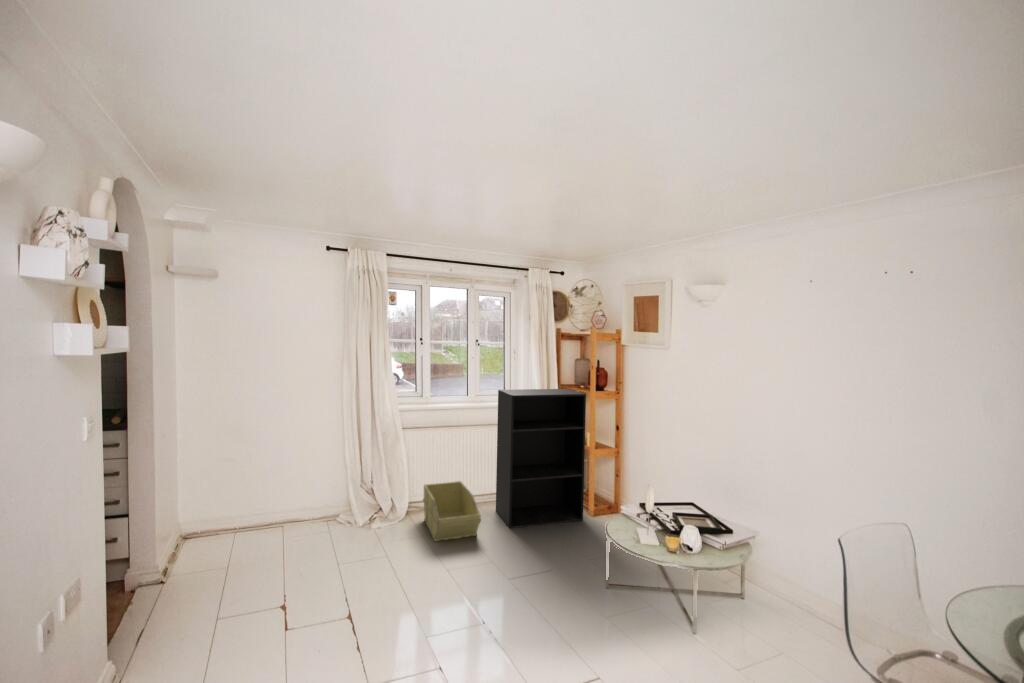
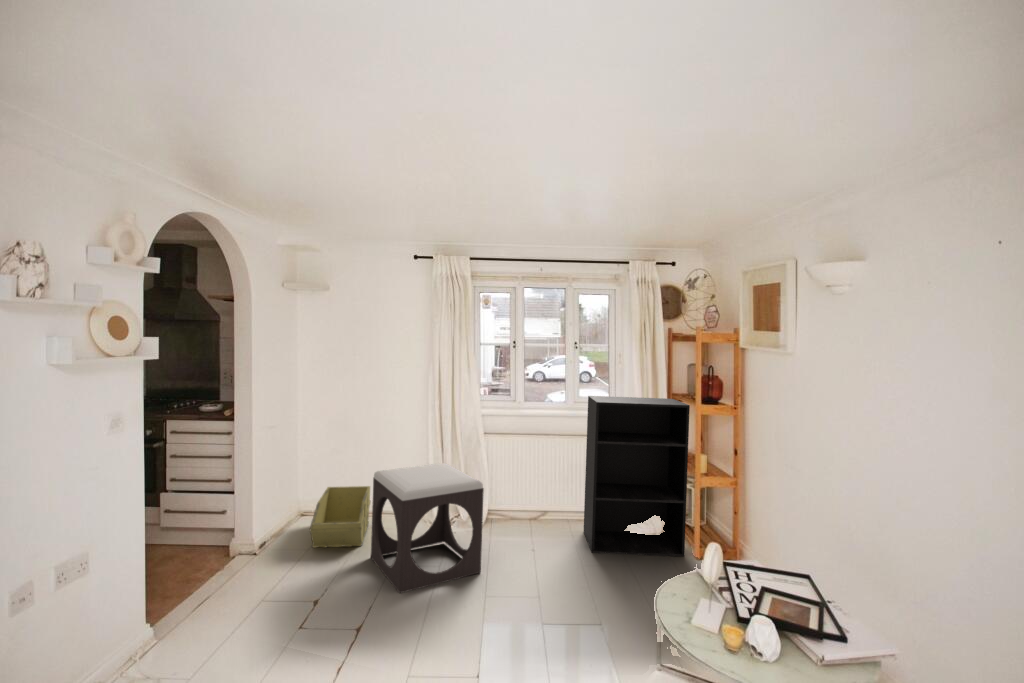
footstool: none [301,462,420,597] -> present [371,463,484,593]
storage bin: present [423,481,481,541] -> present [310,486,370,548]

